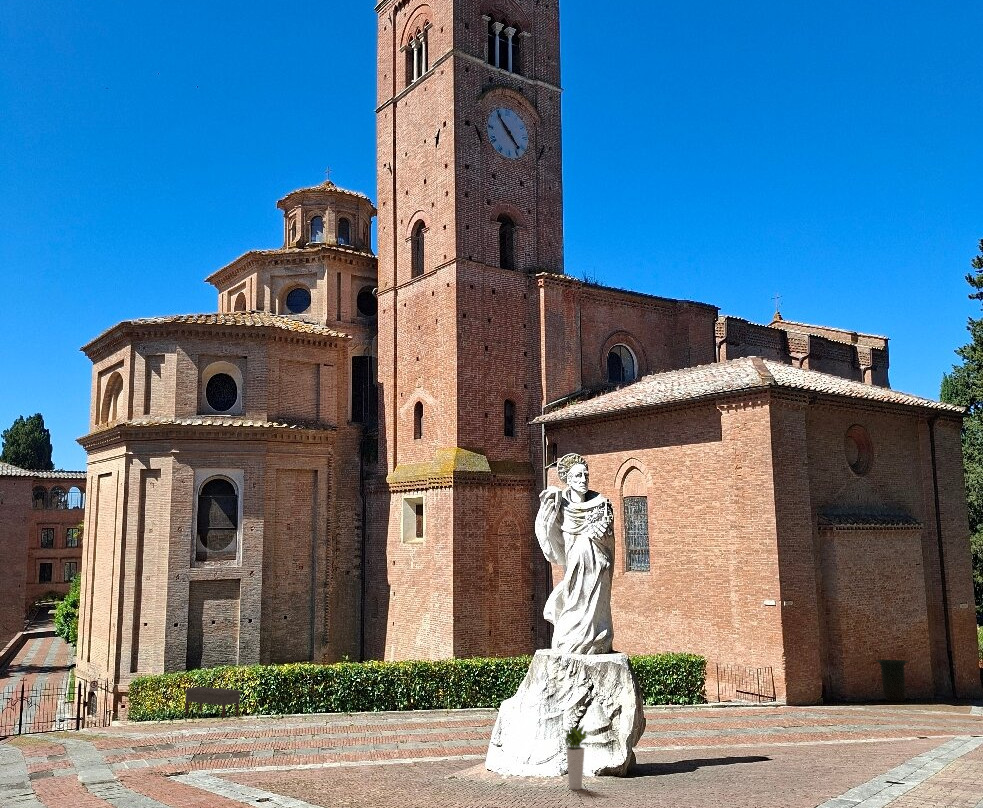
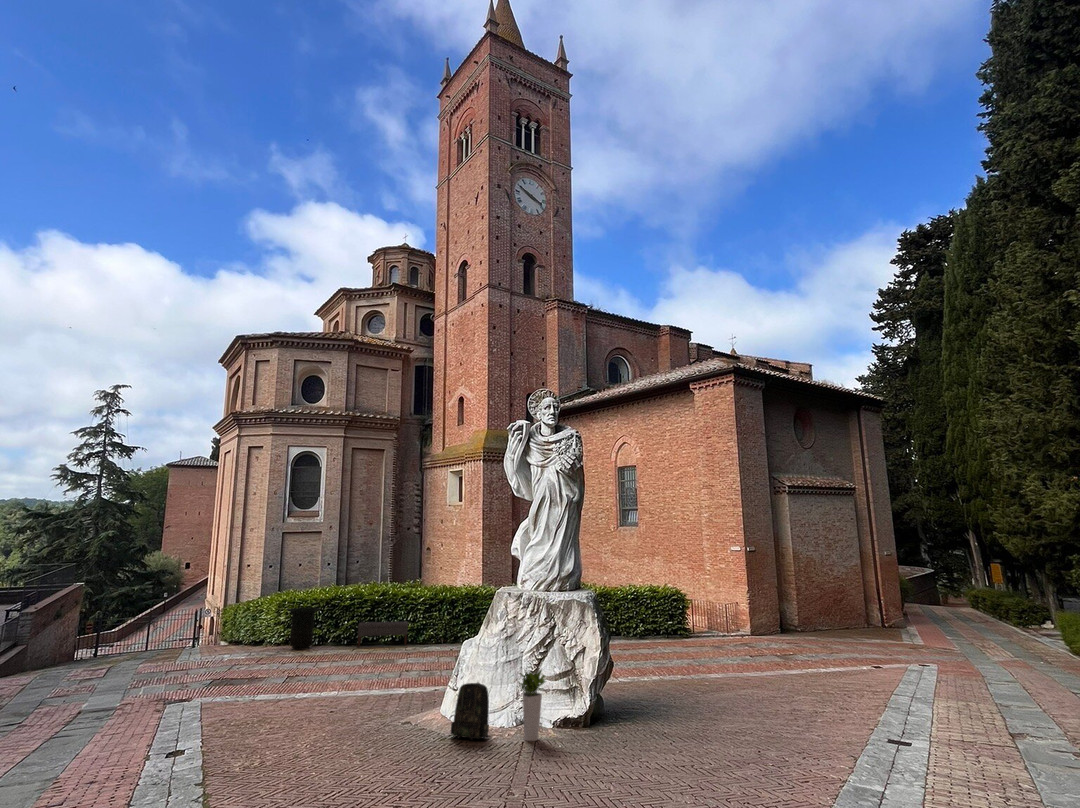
trash can: present [876,660,908,701] -> present [288,607,320,650]
bench: present [185,687,241,718] -> present [358,621,408,647]
backpack: none [501,738,536,788] -> present [451,683,489,740]

